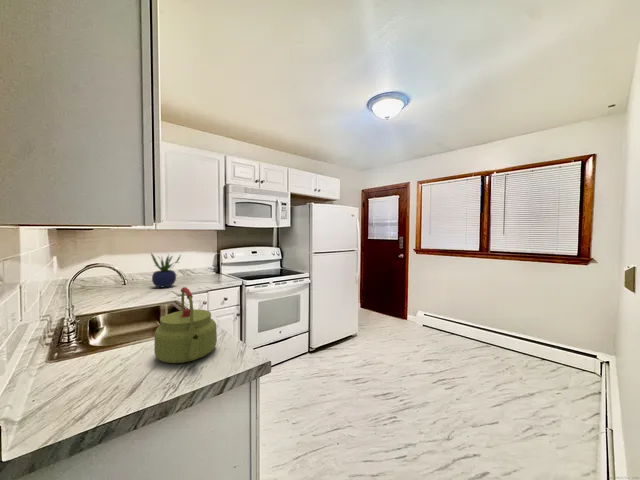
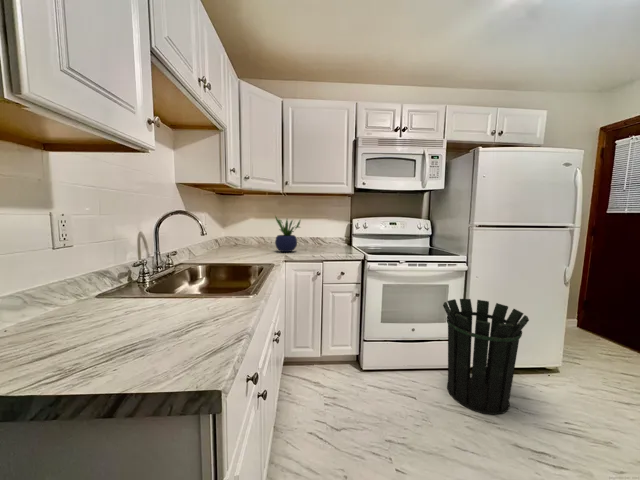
kettle: present [154,287,217,363] -> none [119,234,213,338]
waste bin: none [300,301,346,373] -> present [443,299,529,415]

